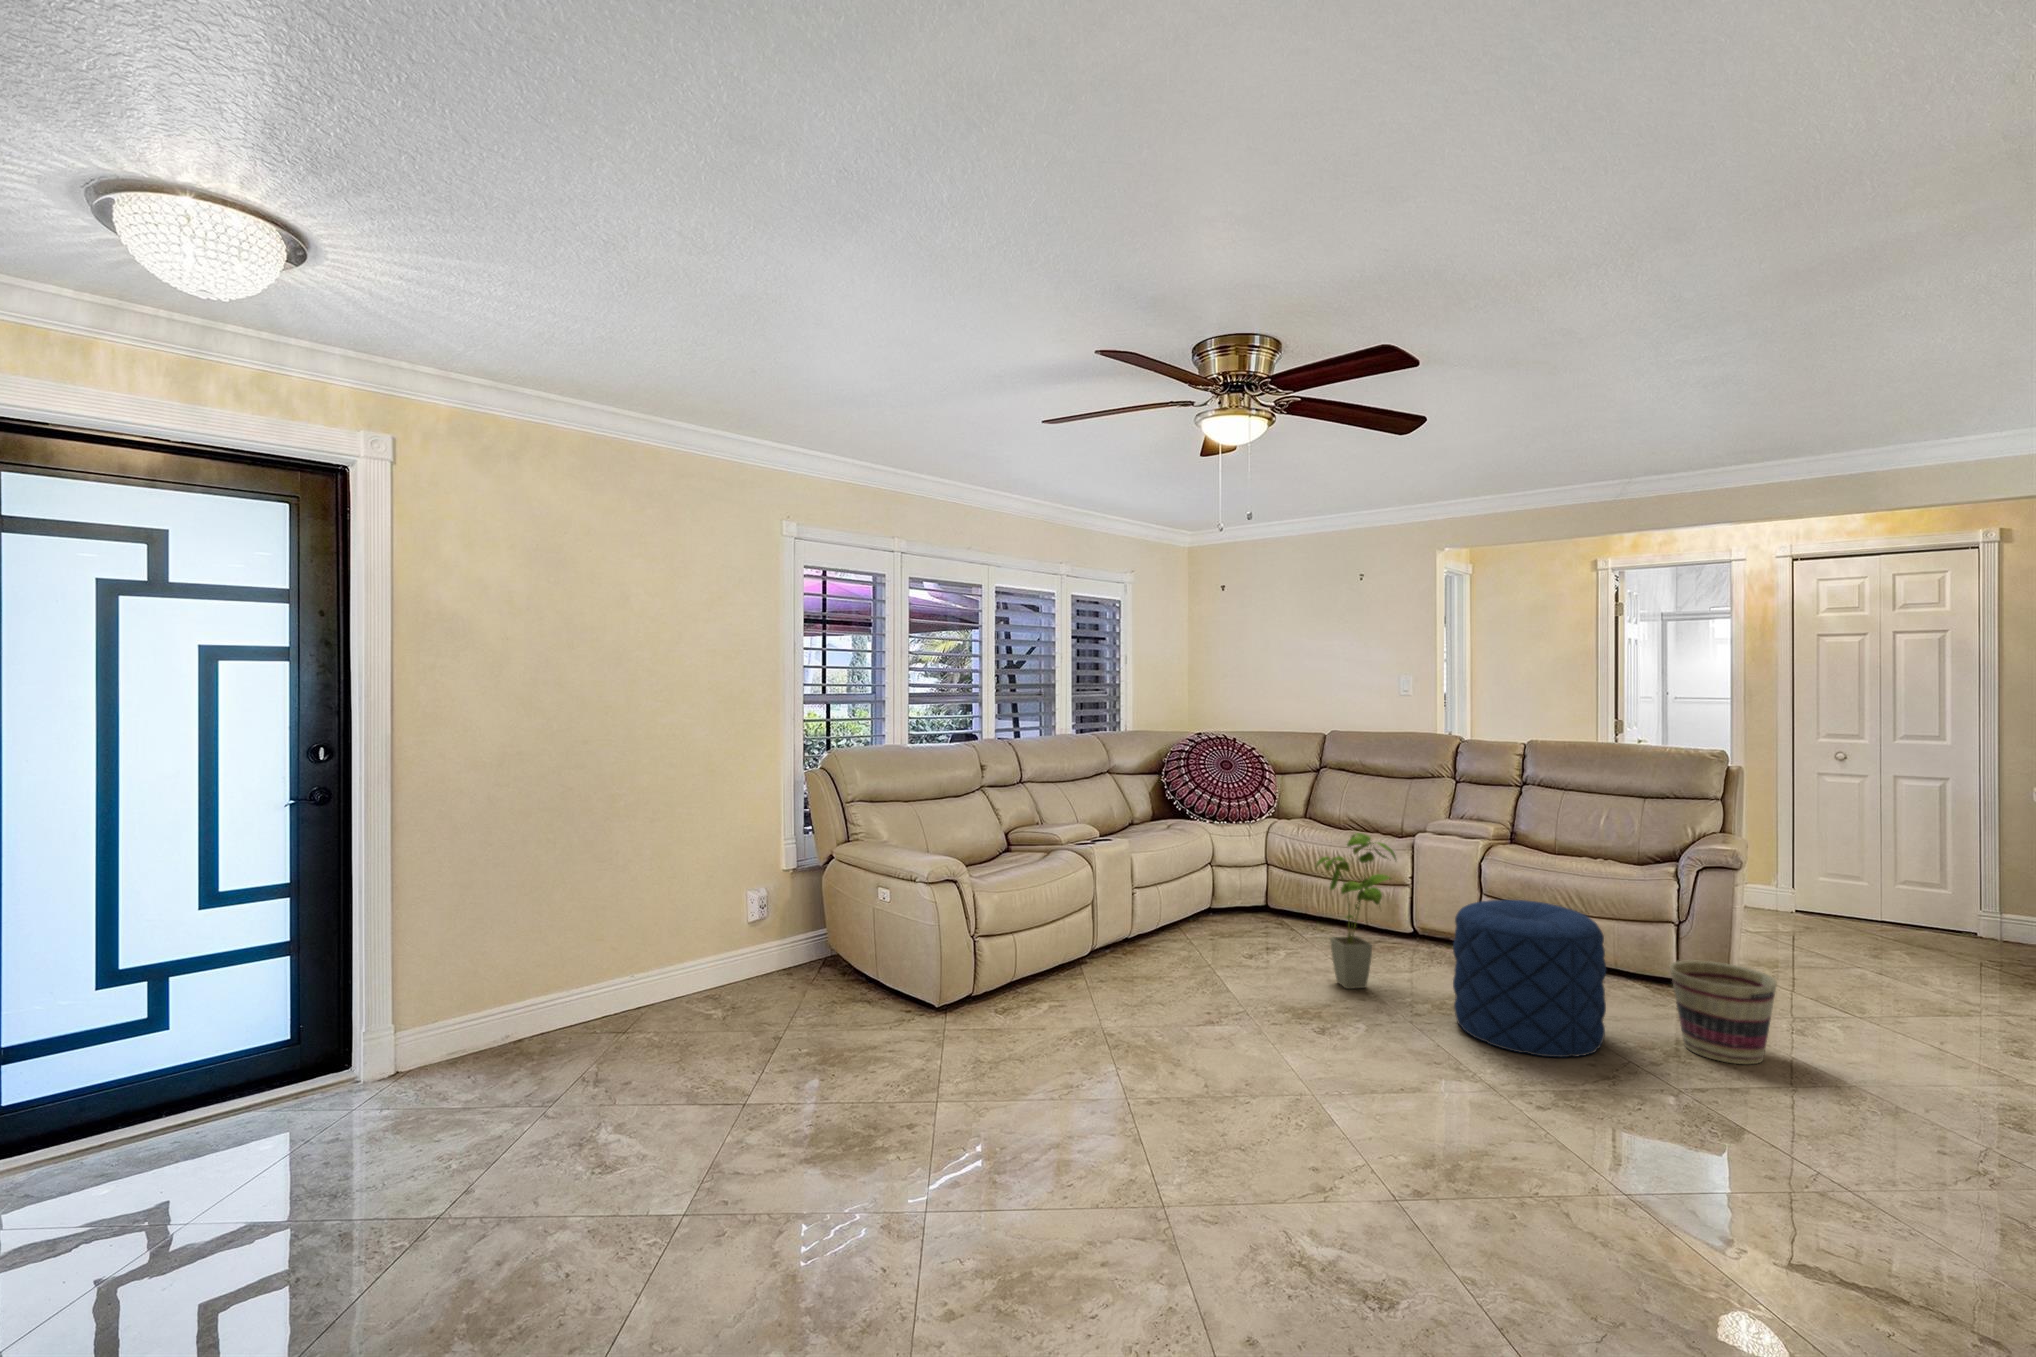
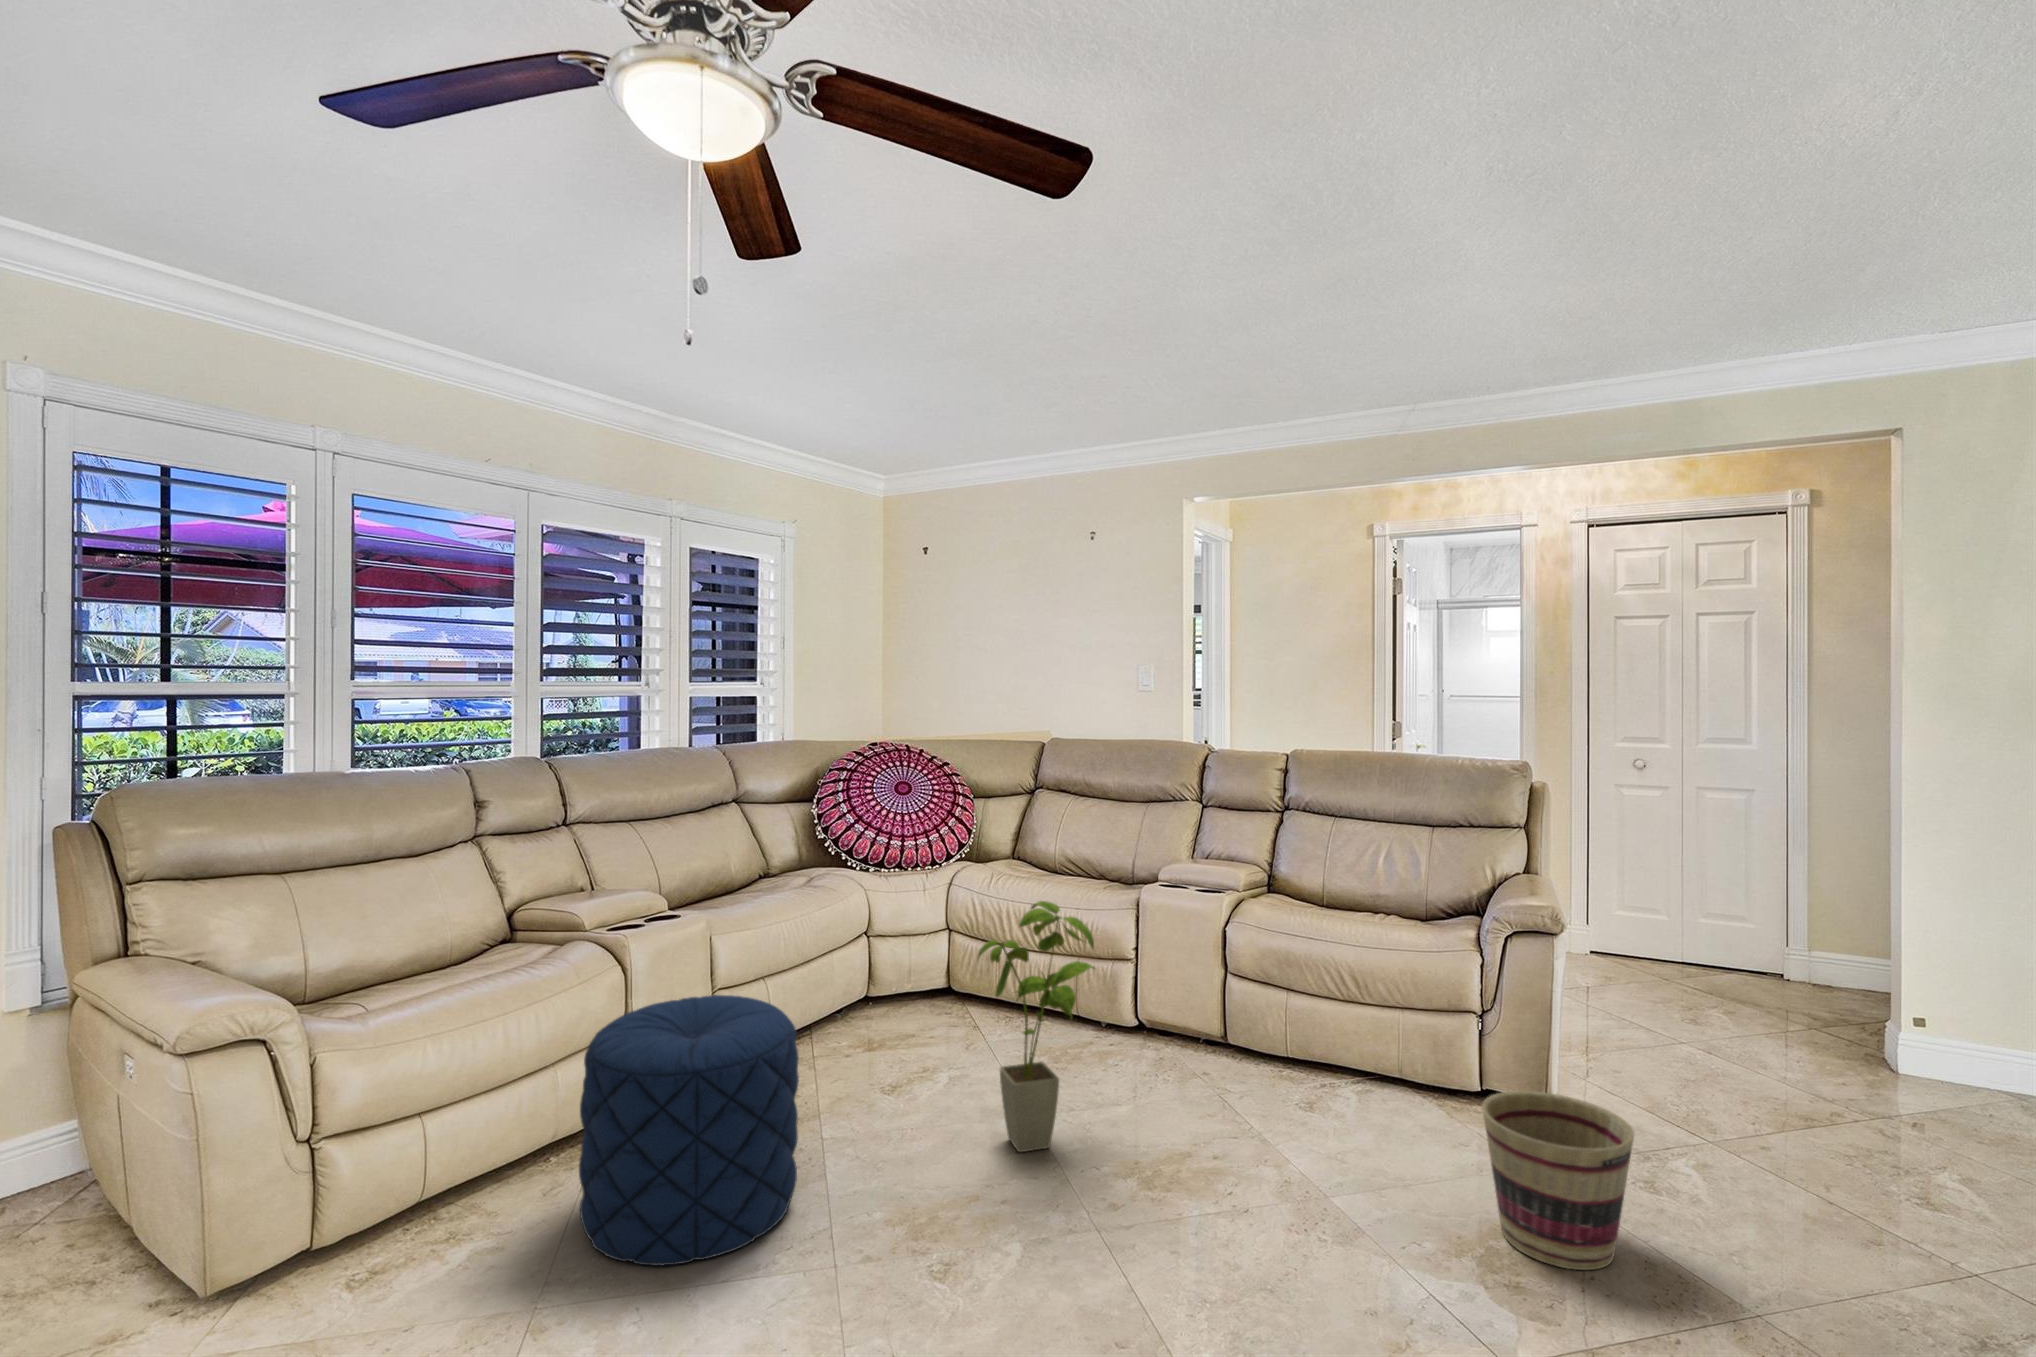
pouf: present [1453,900,1606,1057] -> present [579,995,799,1266]

